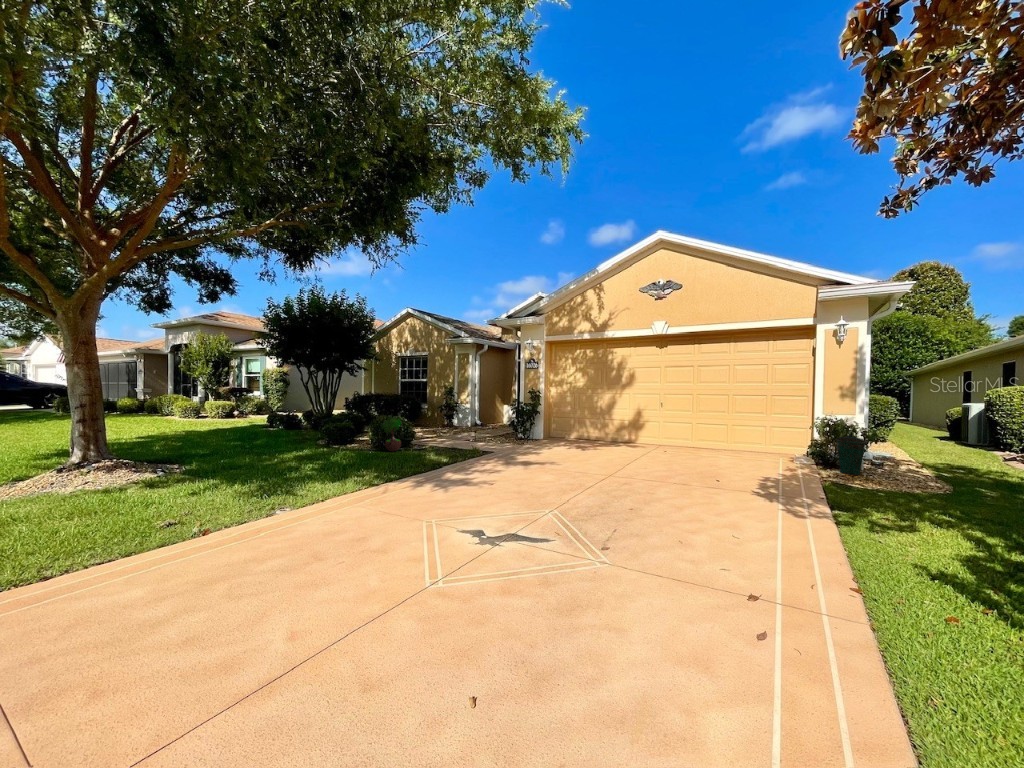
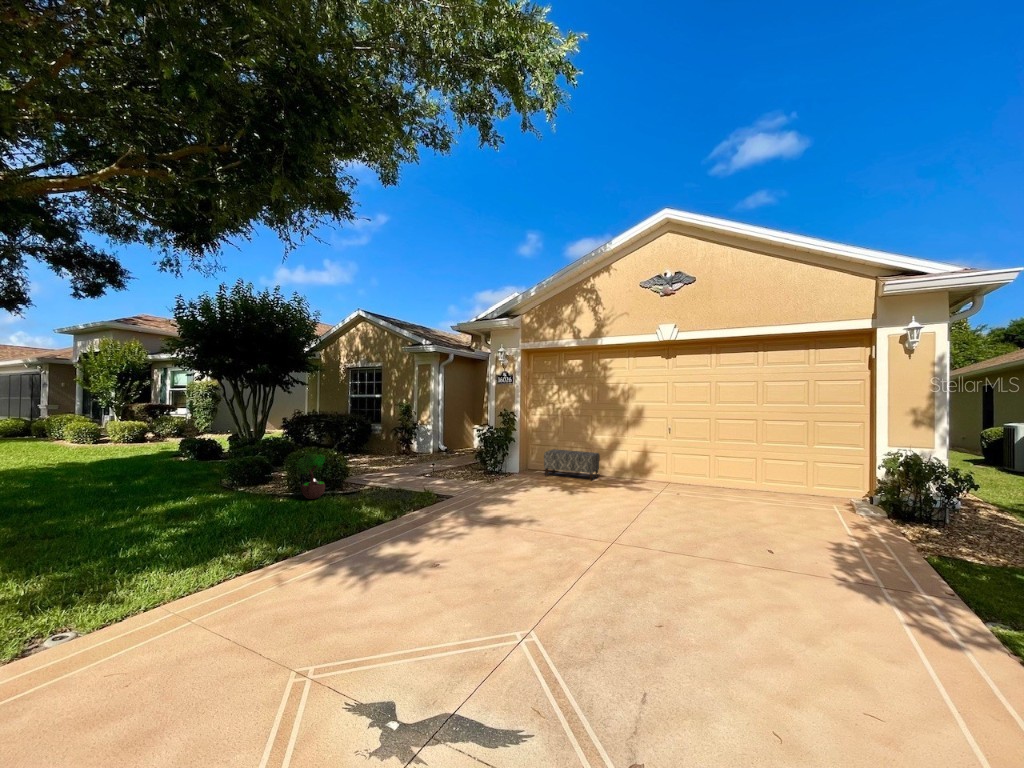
bench: none [562,421,606,444] -> present [544,449,600,481]
trash can: present [836,436,866,475] -> none [927,479,975,537]

